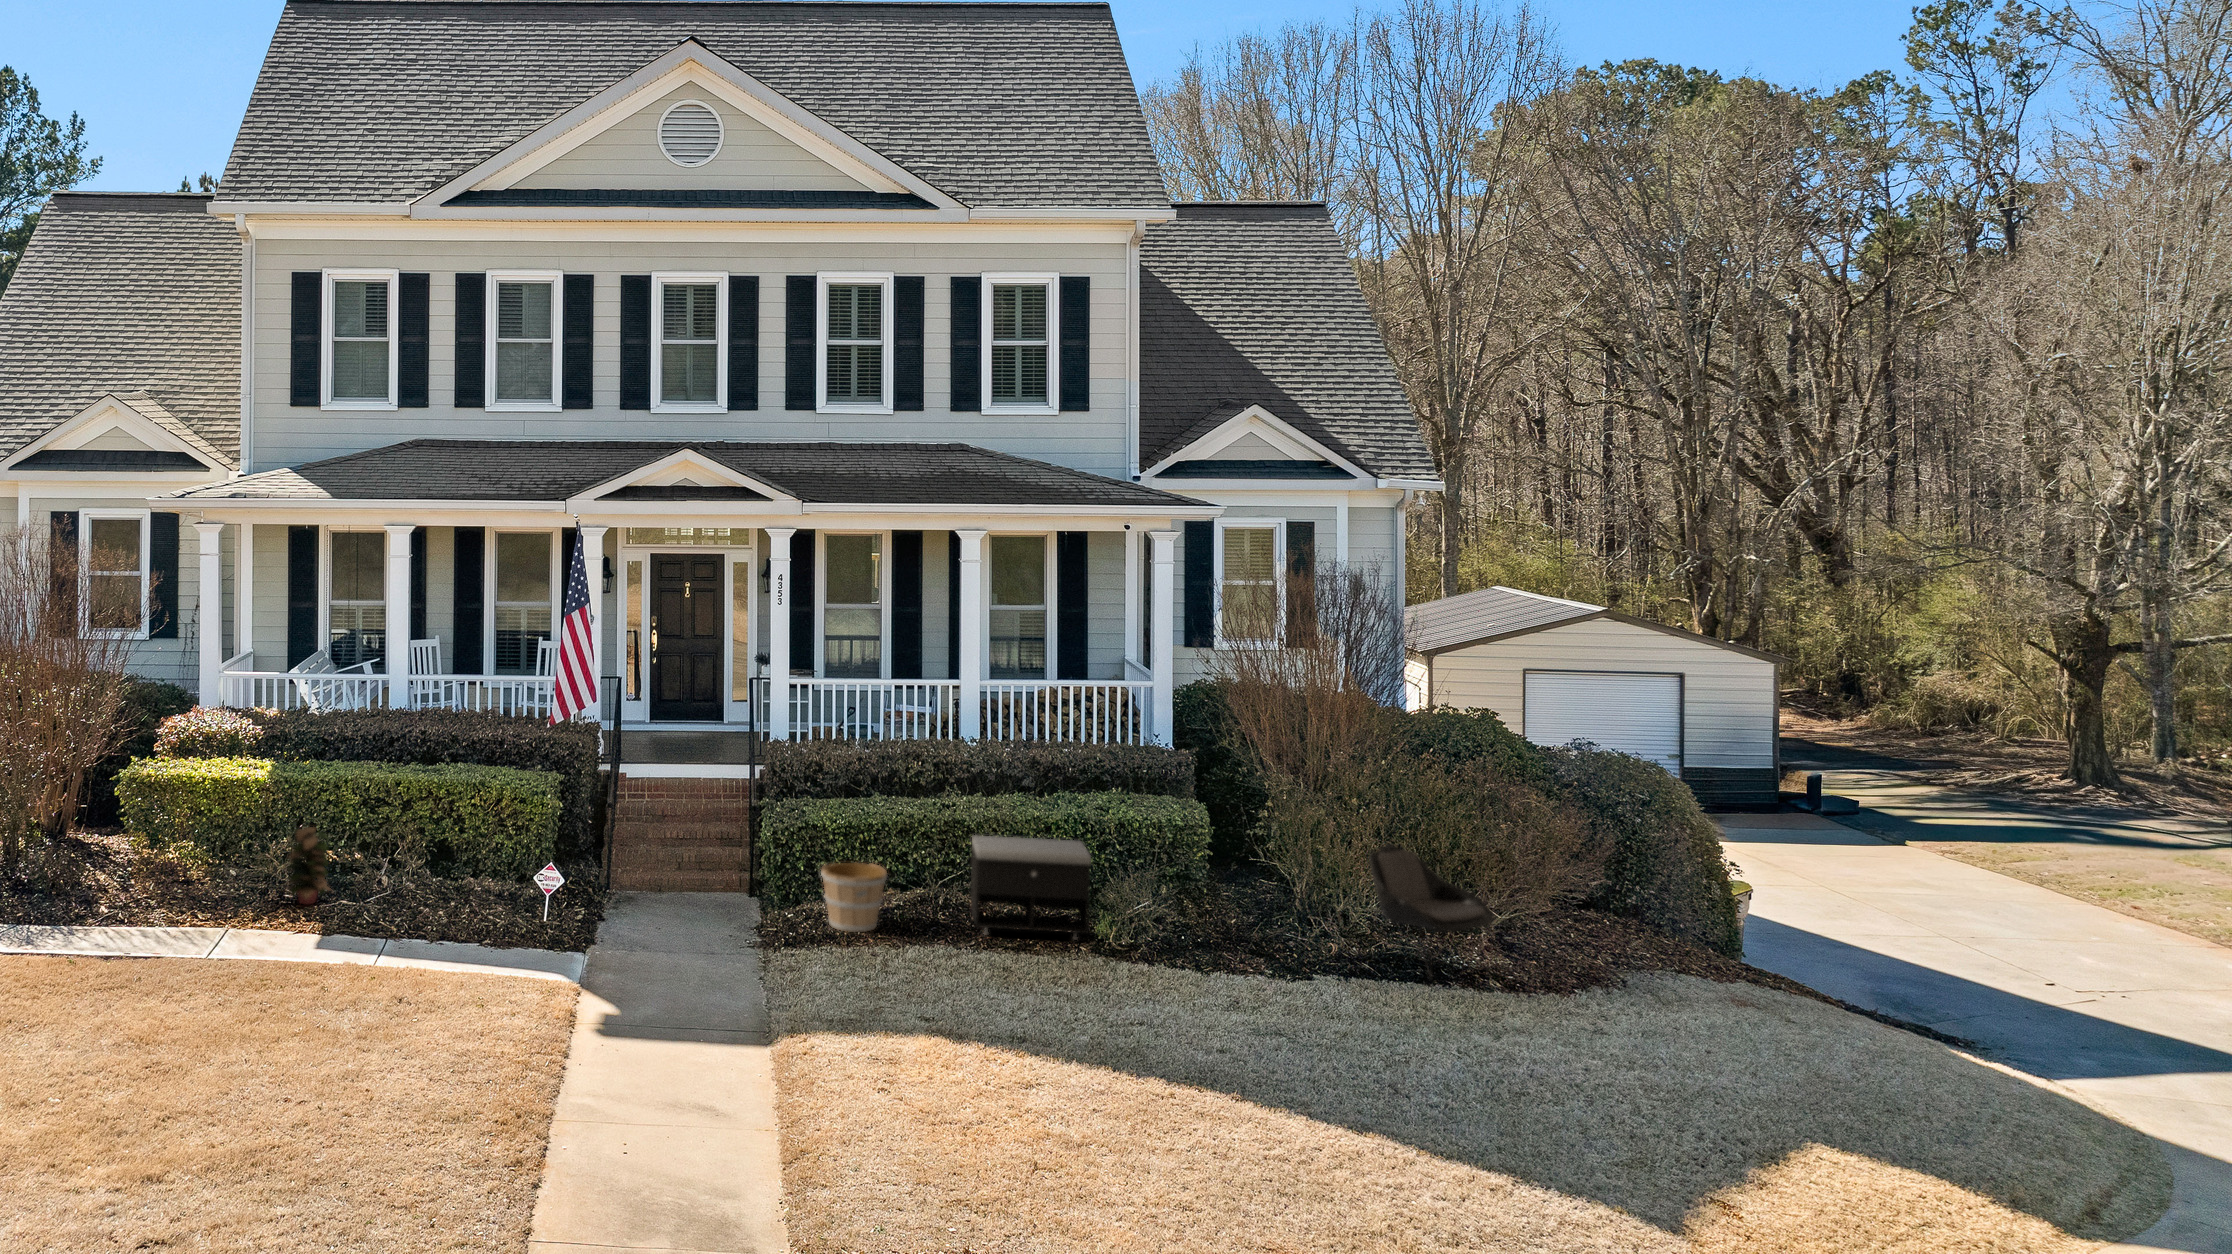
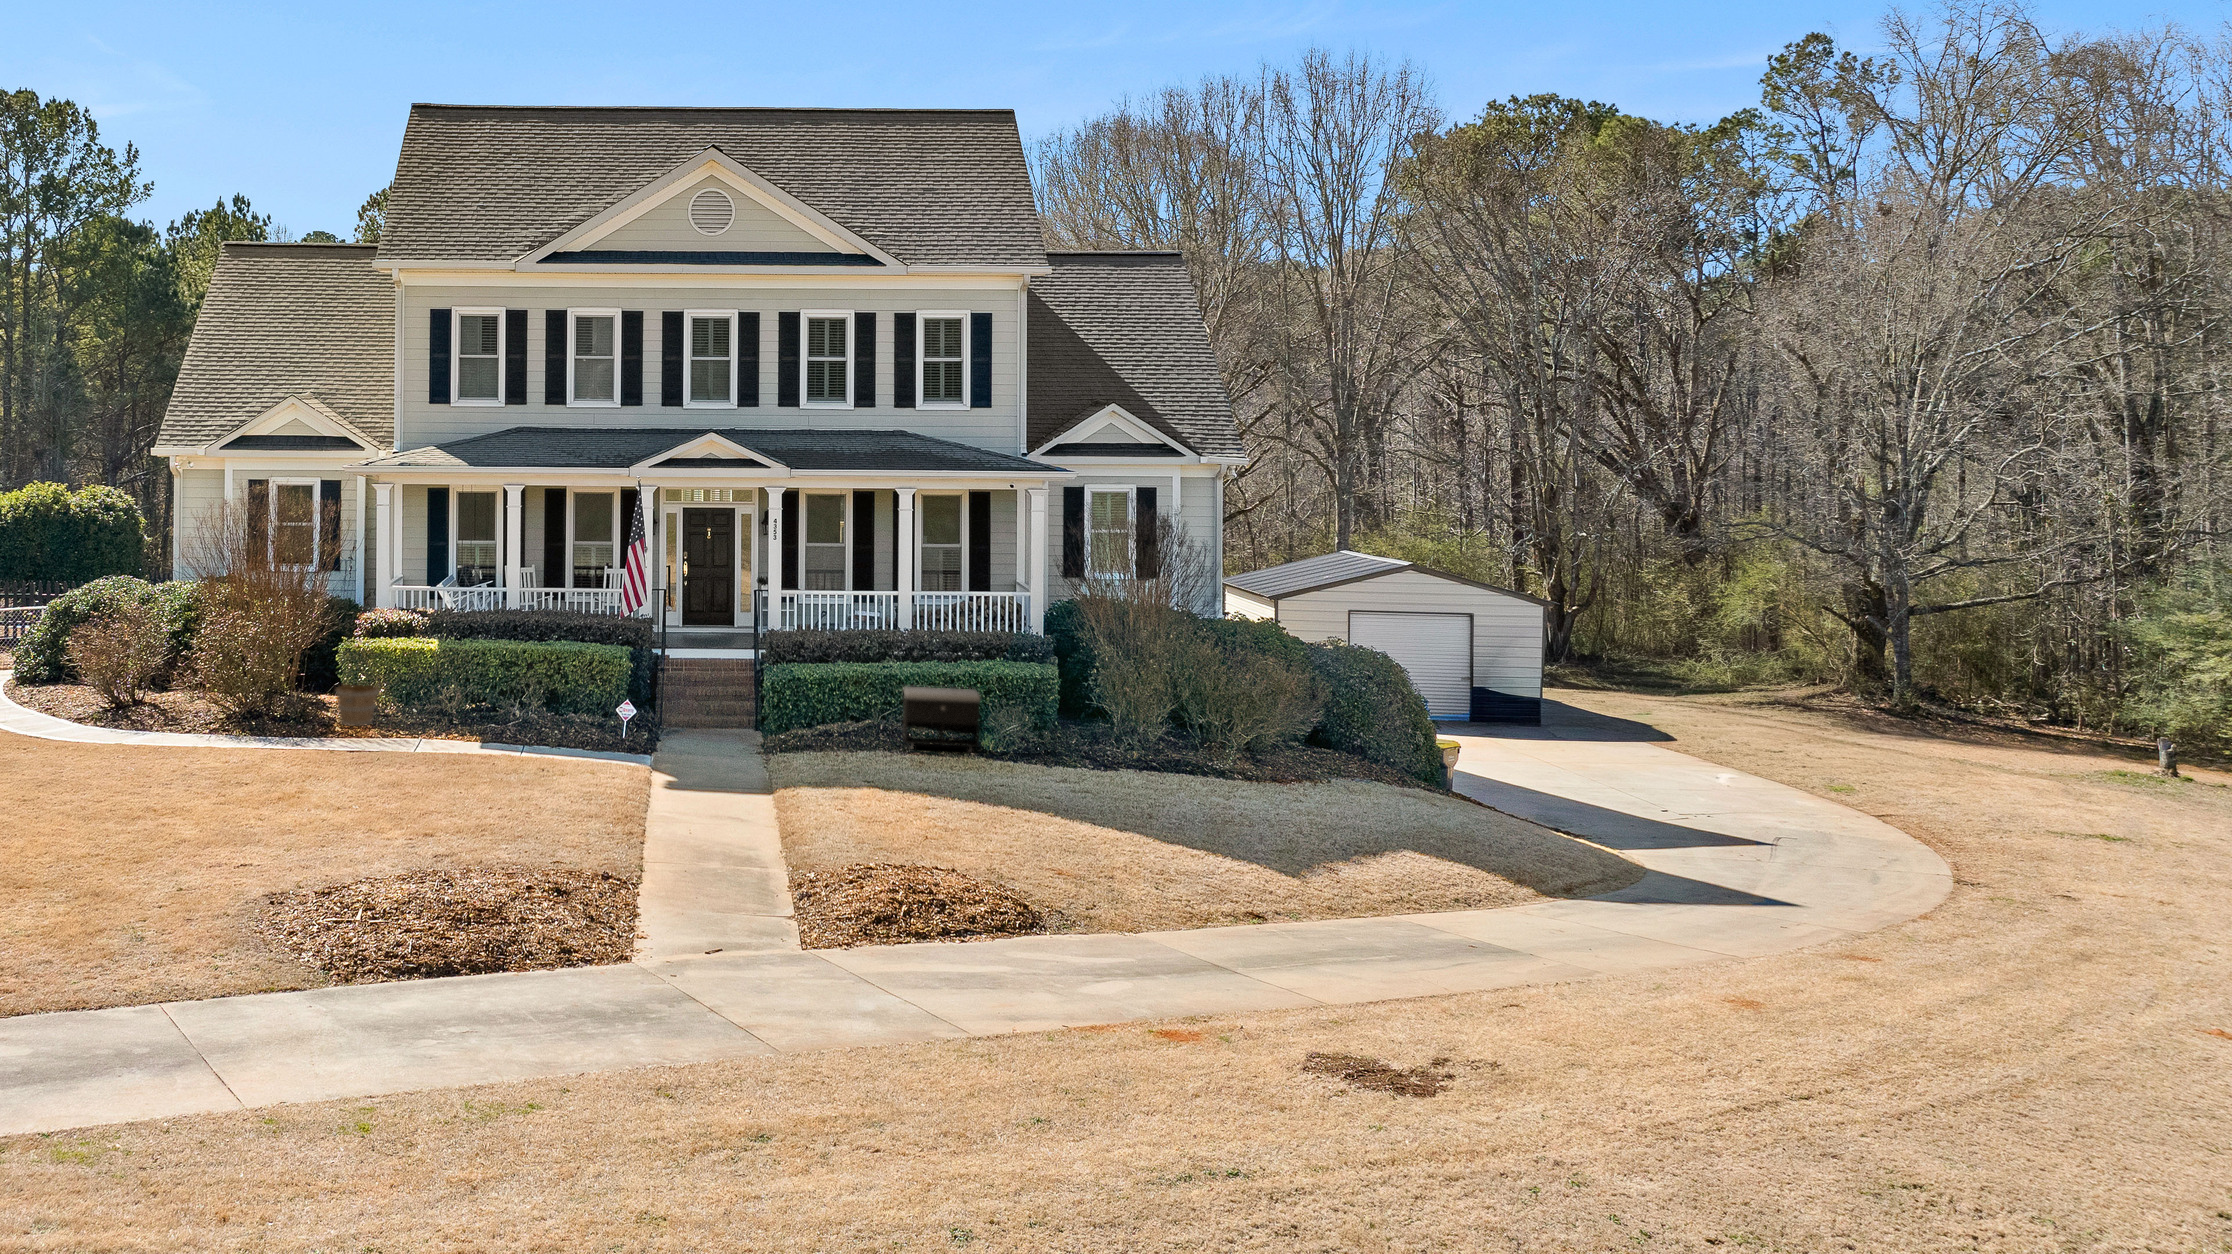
decorative plant: present [286,827,331,904] -> none [446,680,482,730]
lounge chair: present [1366,844,1494,980] -> none [1156,689,1240,772]
wooden bucket: present [821,863,887,932] -> present [336,684,379,726]

